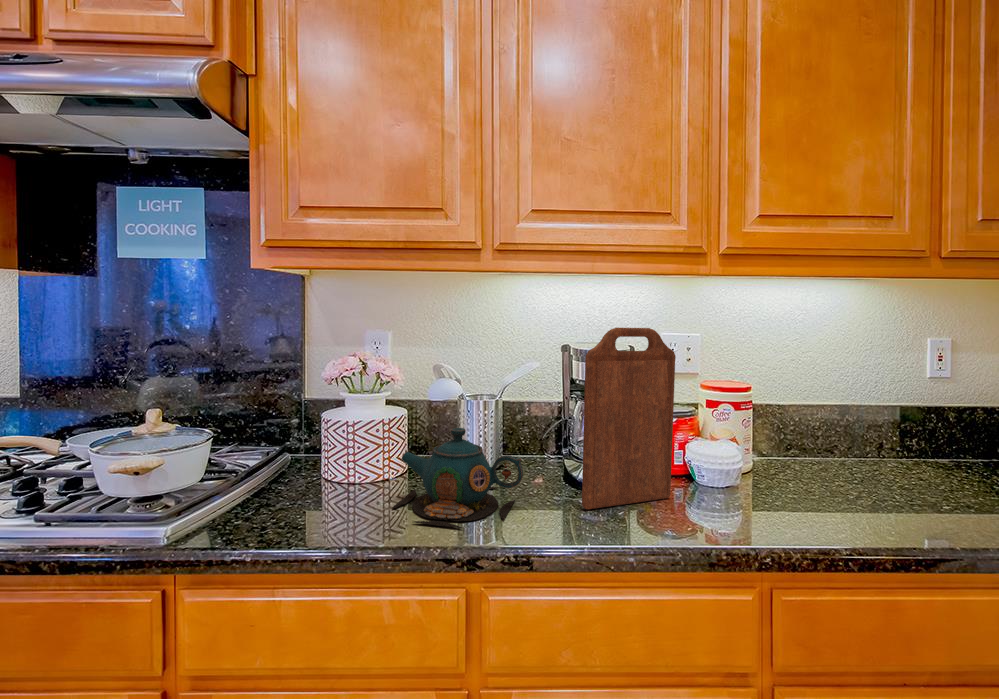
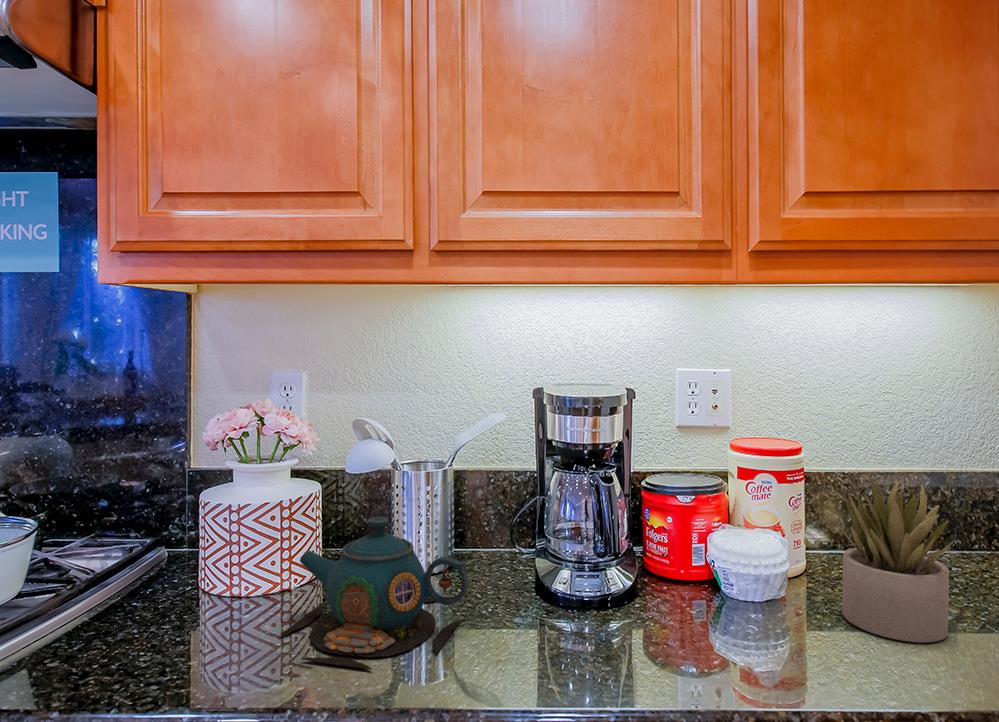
cutting board: present [582,327,675,509] -> none [554,372,687,635]
succulent plant: none [777,403,861,515] -> present [838,477,955,642]

